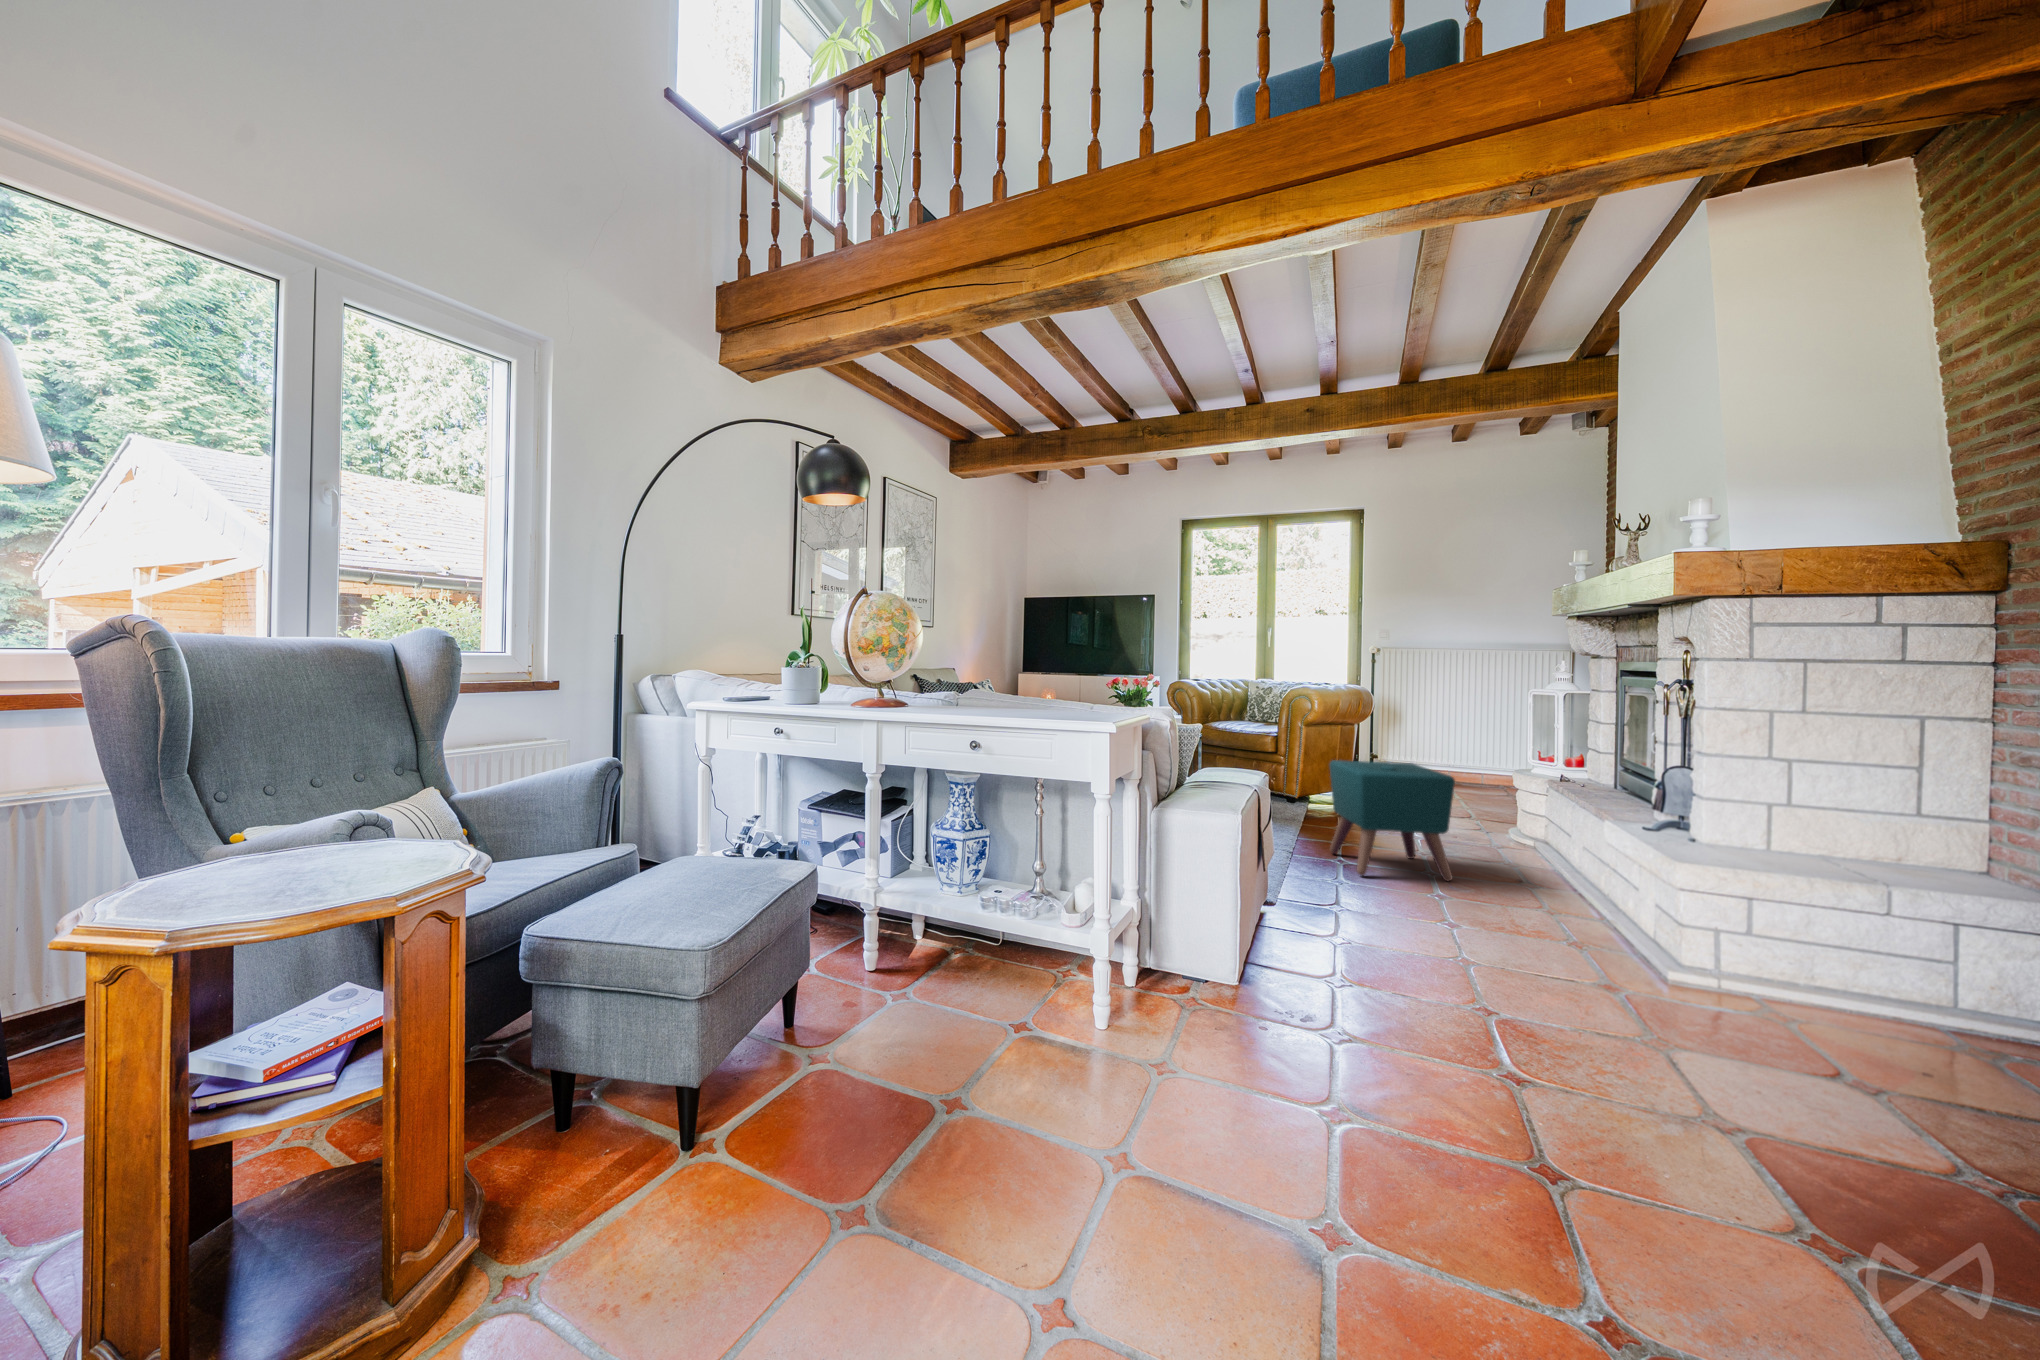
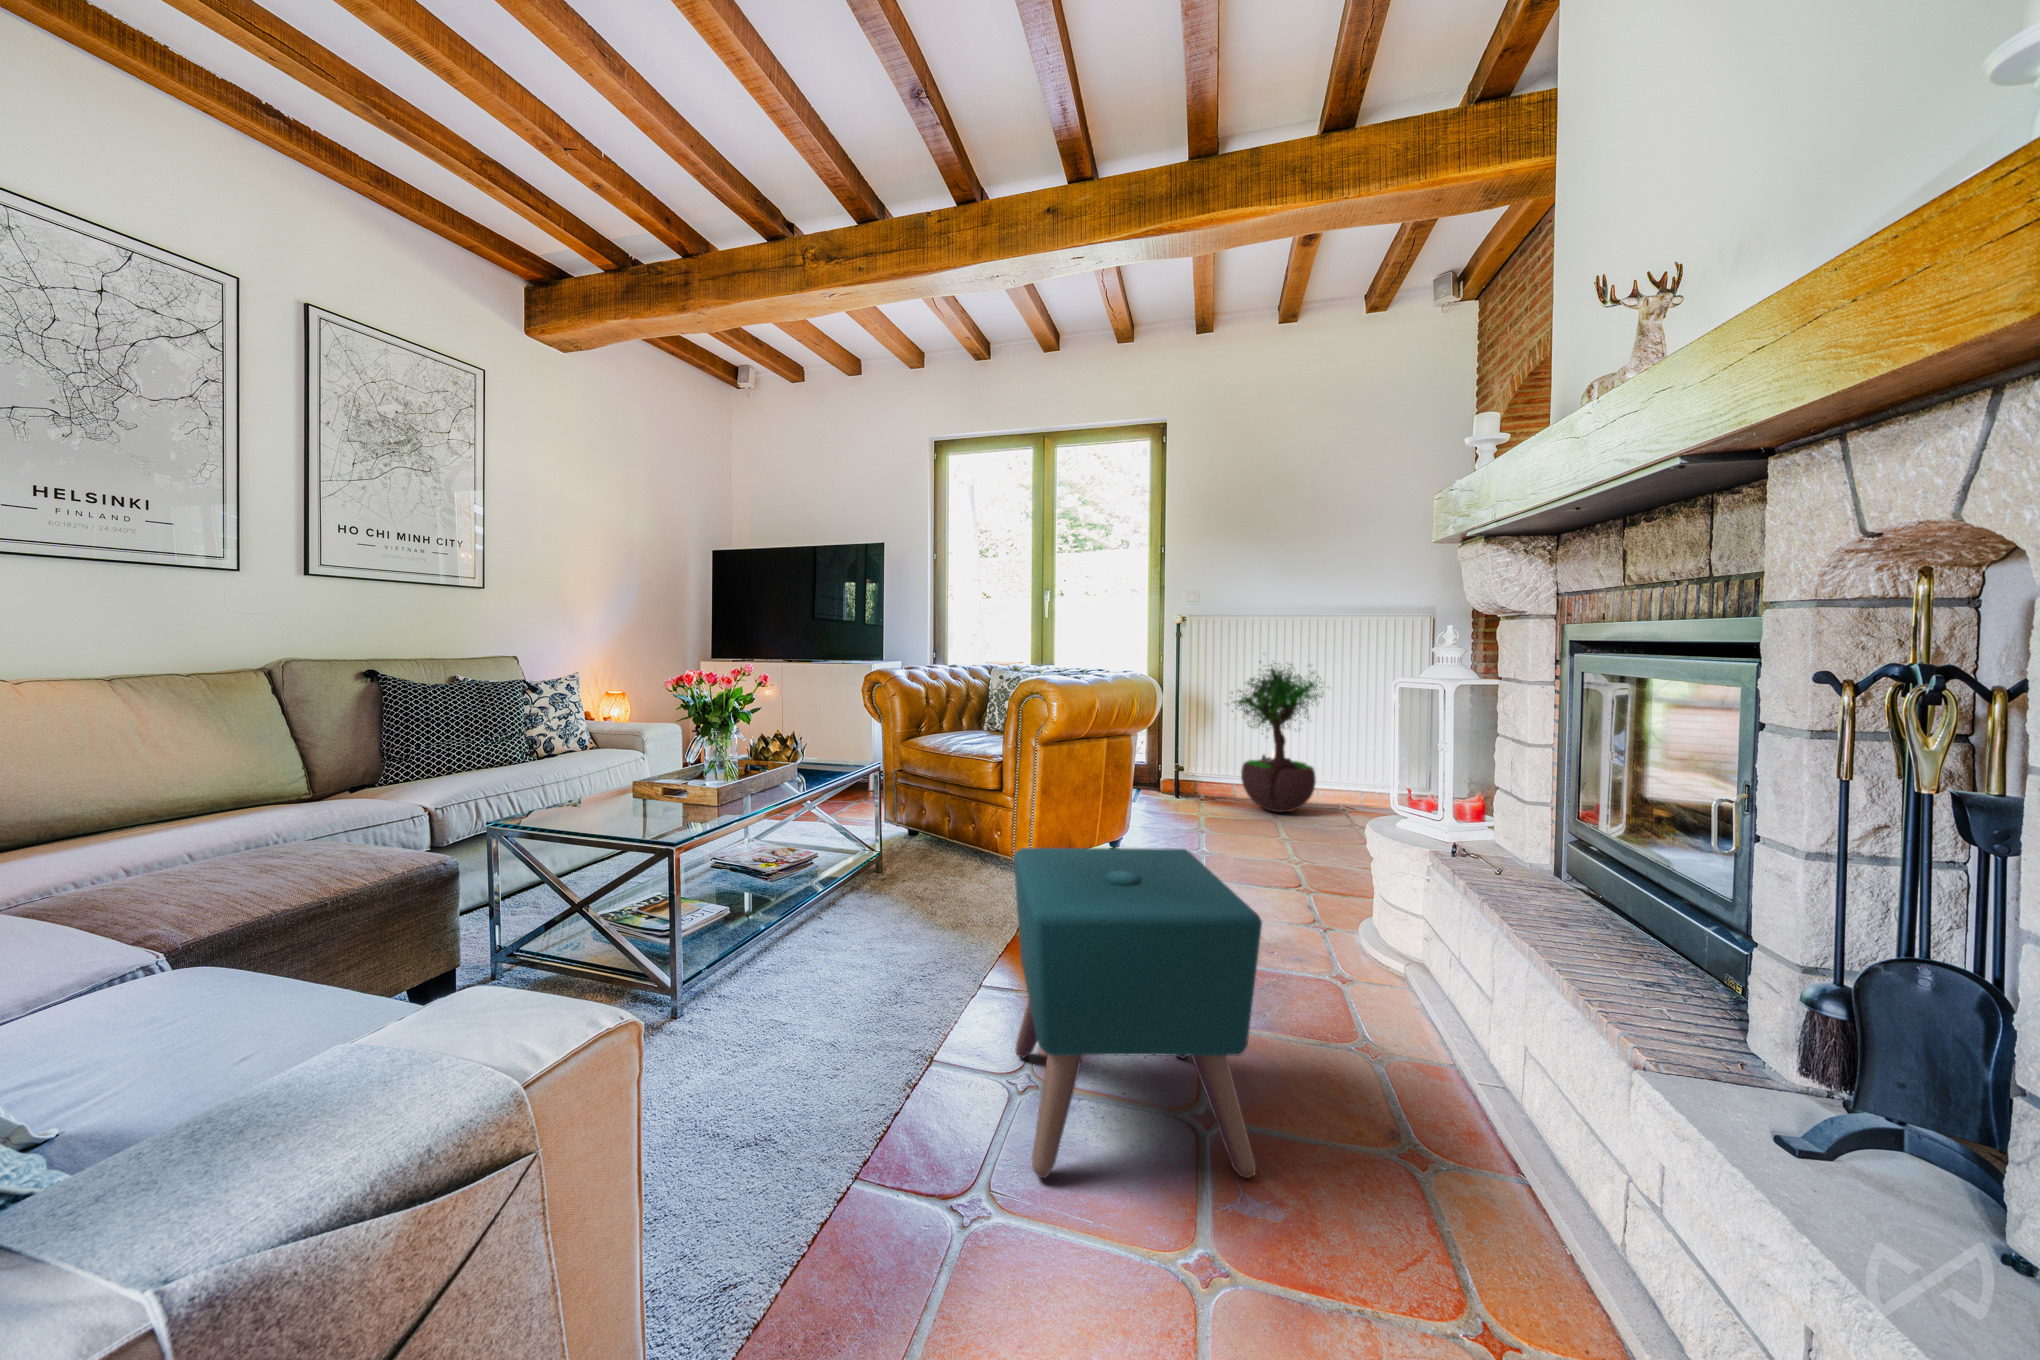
potted tree: none [1411,676,1490,786] -> present [1228,661,1322,812]

